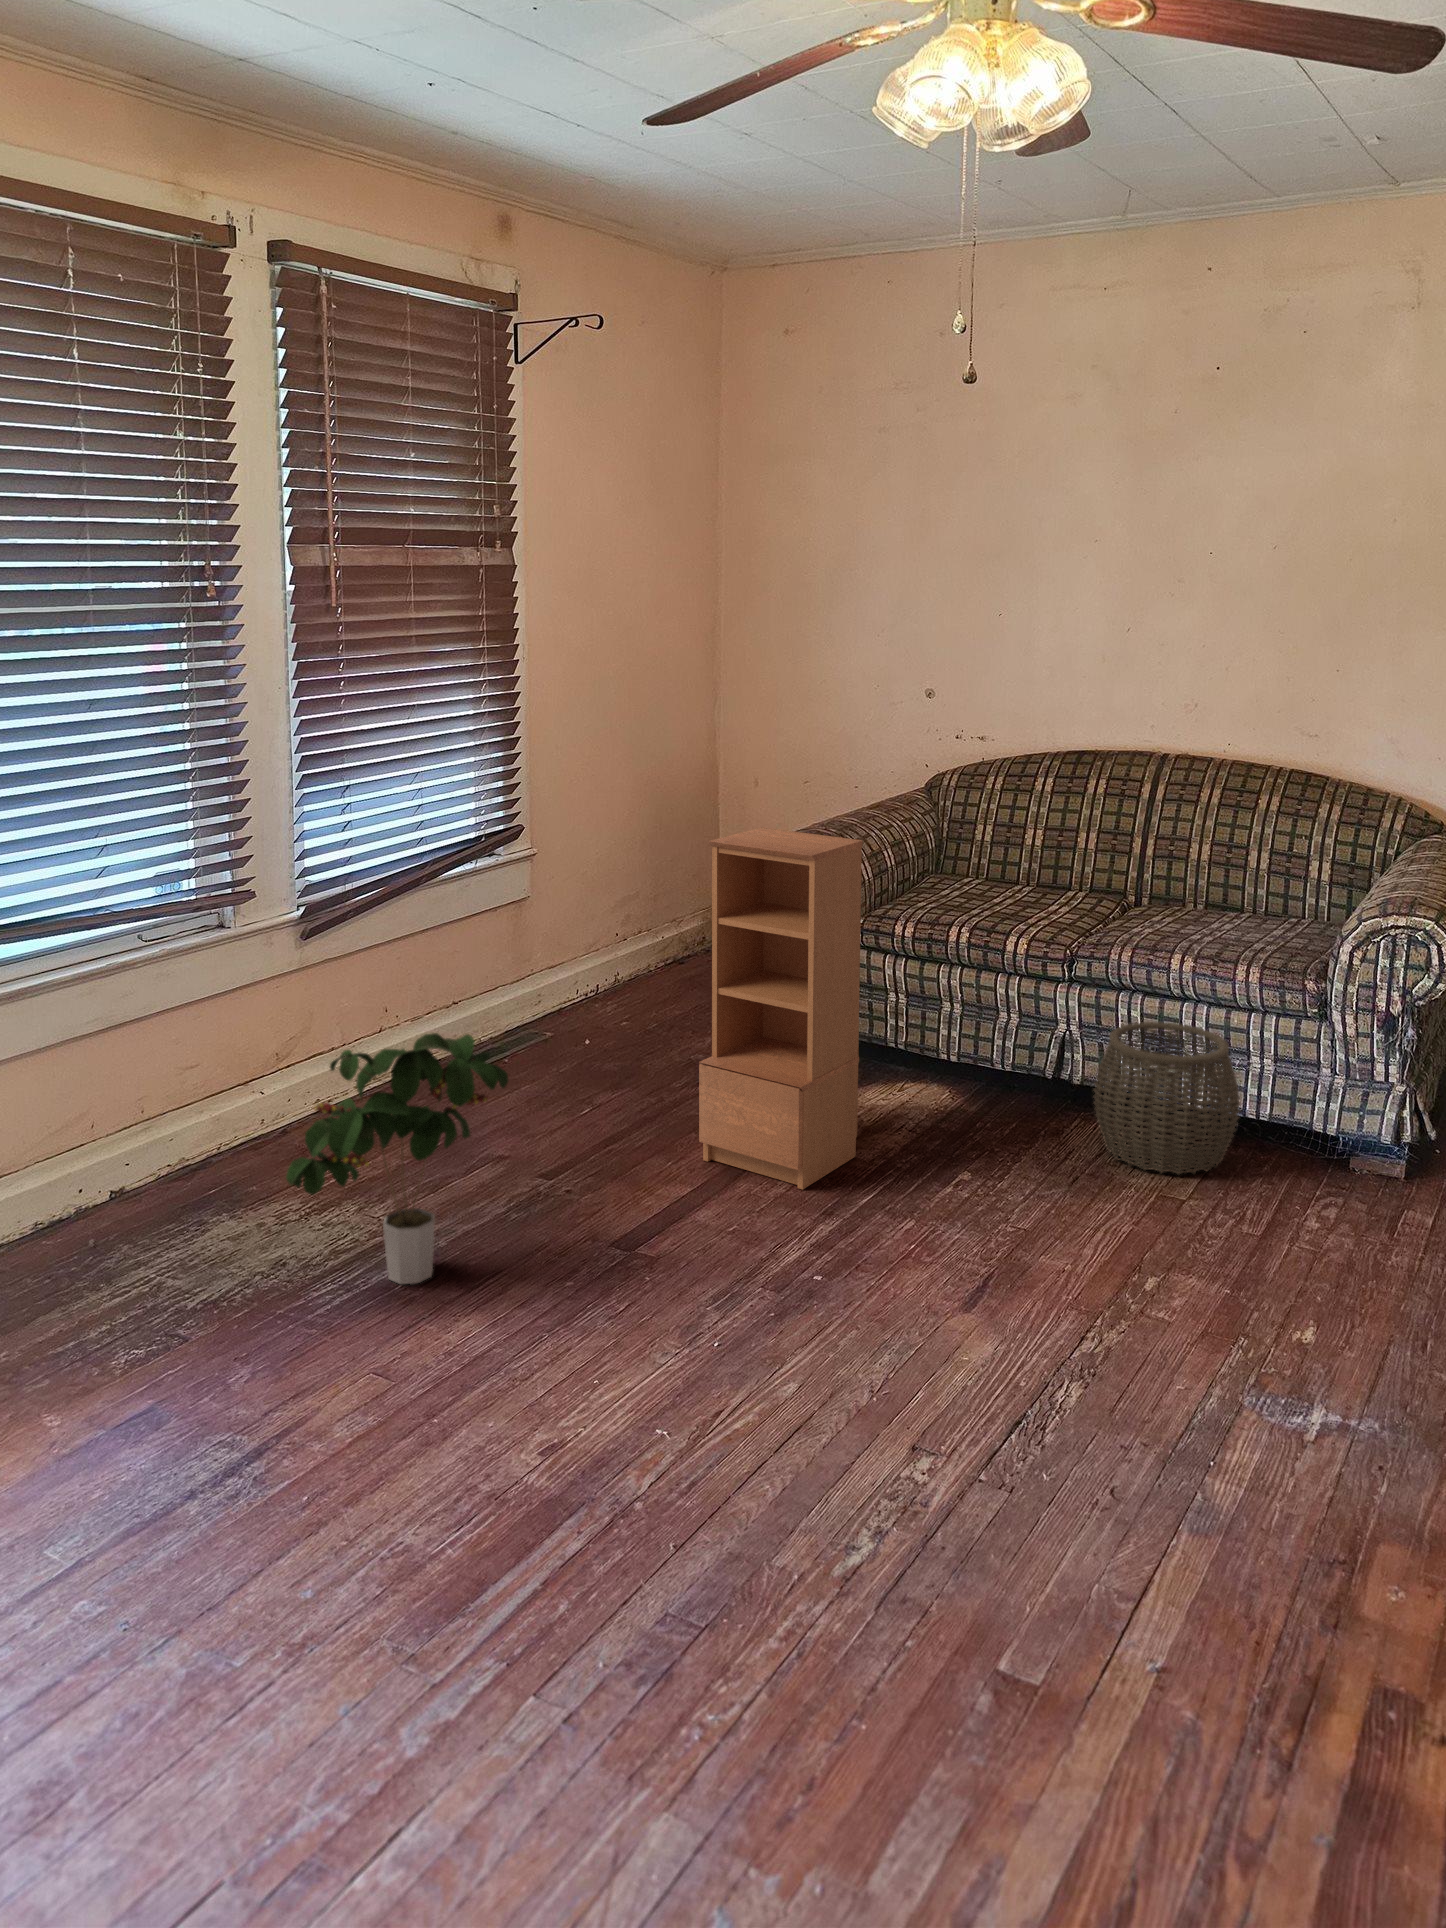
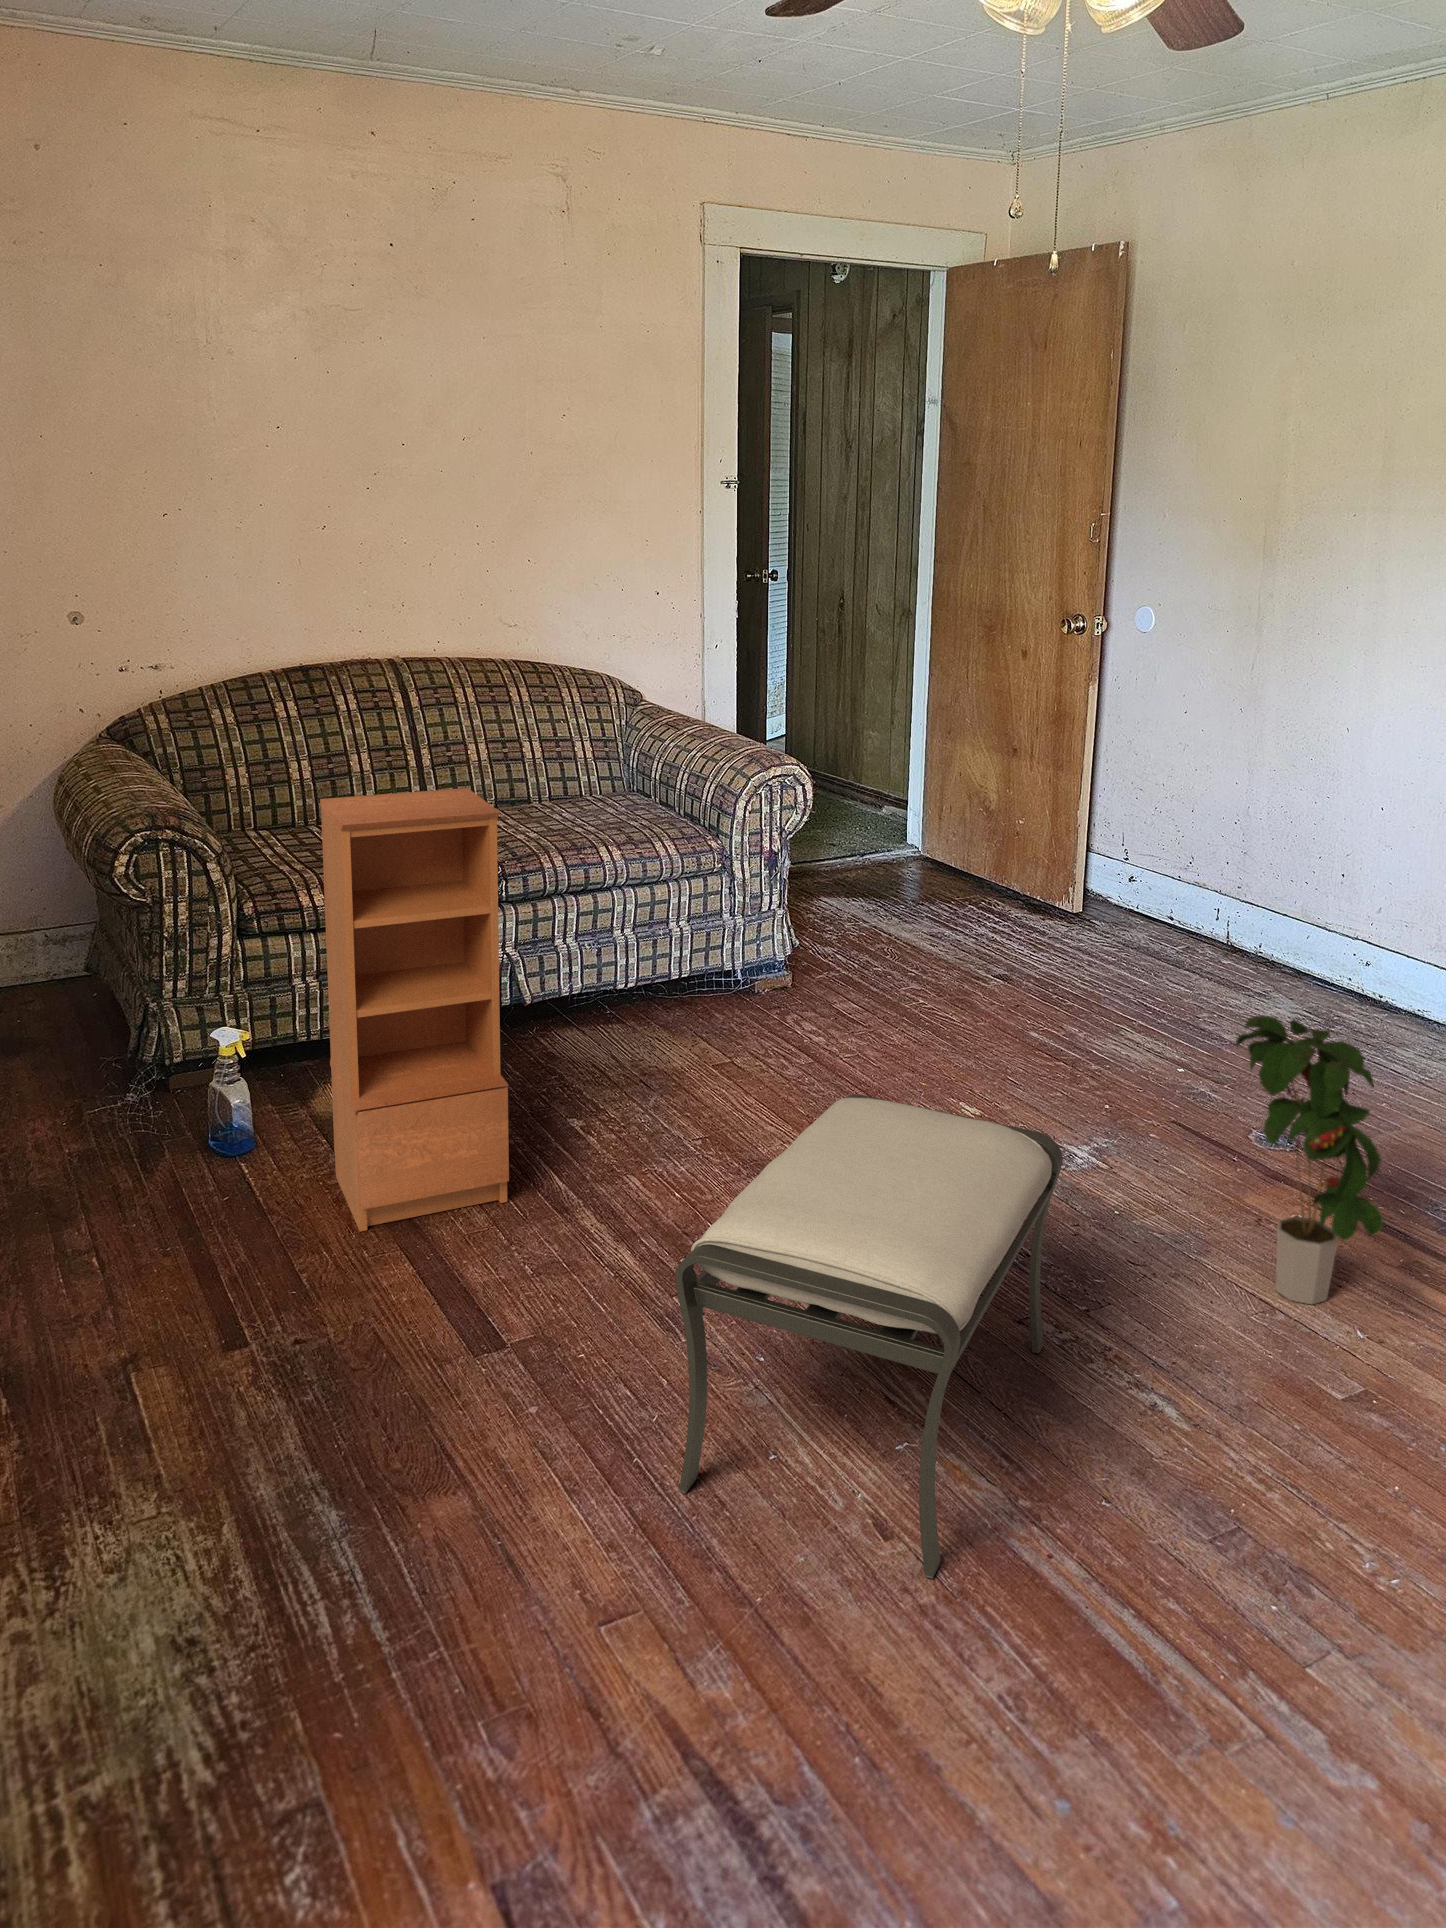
woven basket: present [1093,1022,1240,1175] -> none [588,910,724,1053]
potted plant: present [286,1033,508,1284] -> present [1236,1016,1383,1304]
ottoman: none [504,1151,888,1482] -> present [675,1094,1063,1579]

